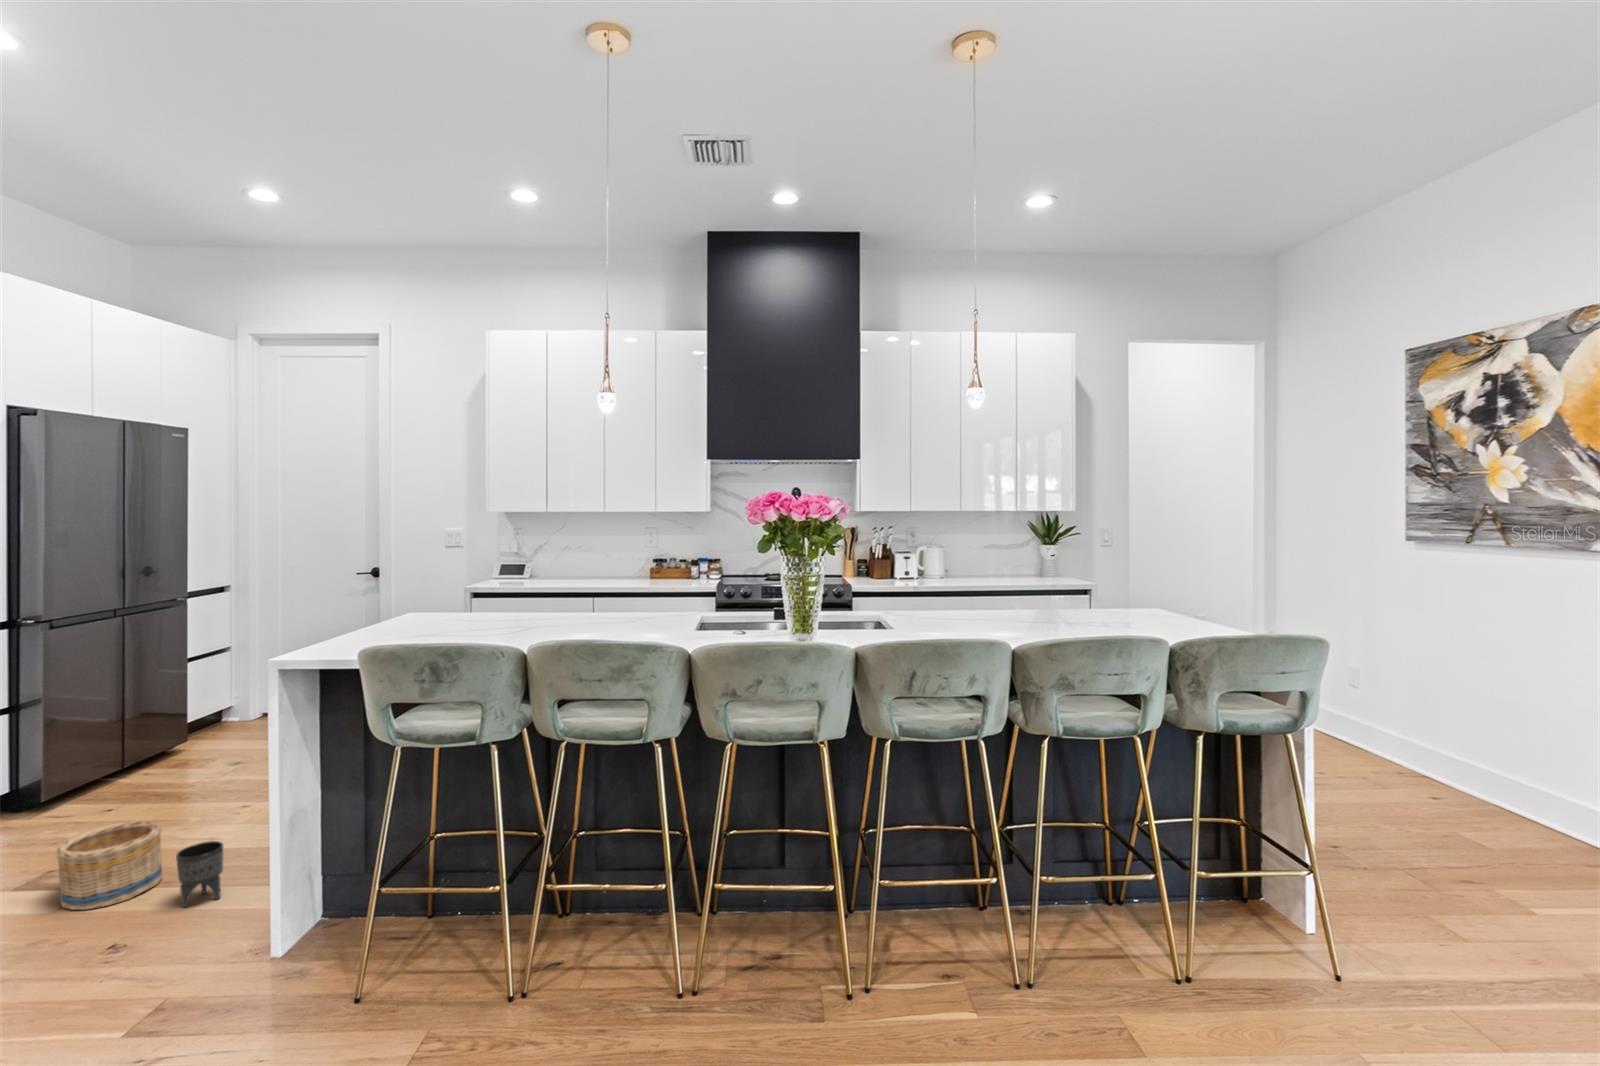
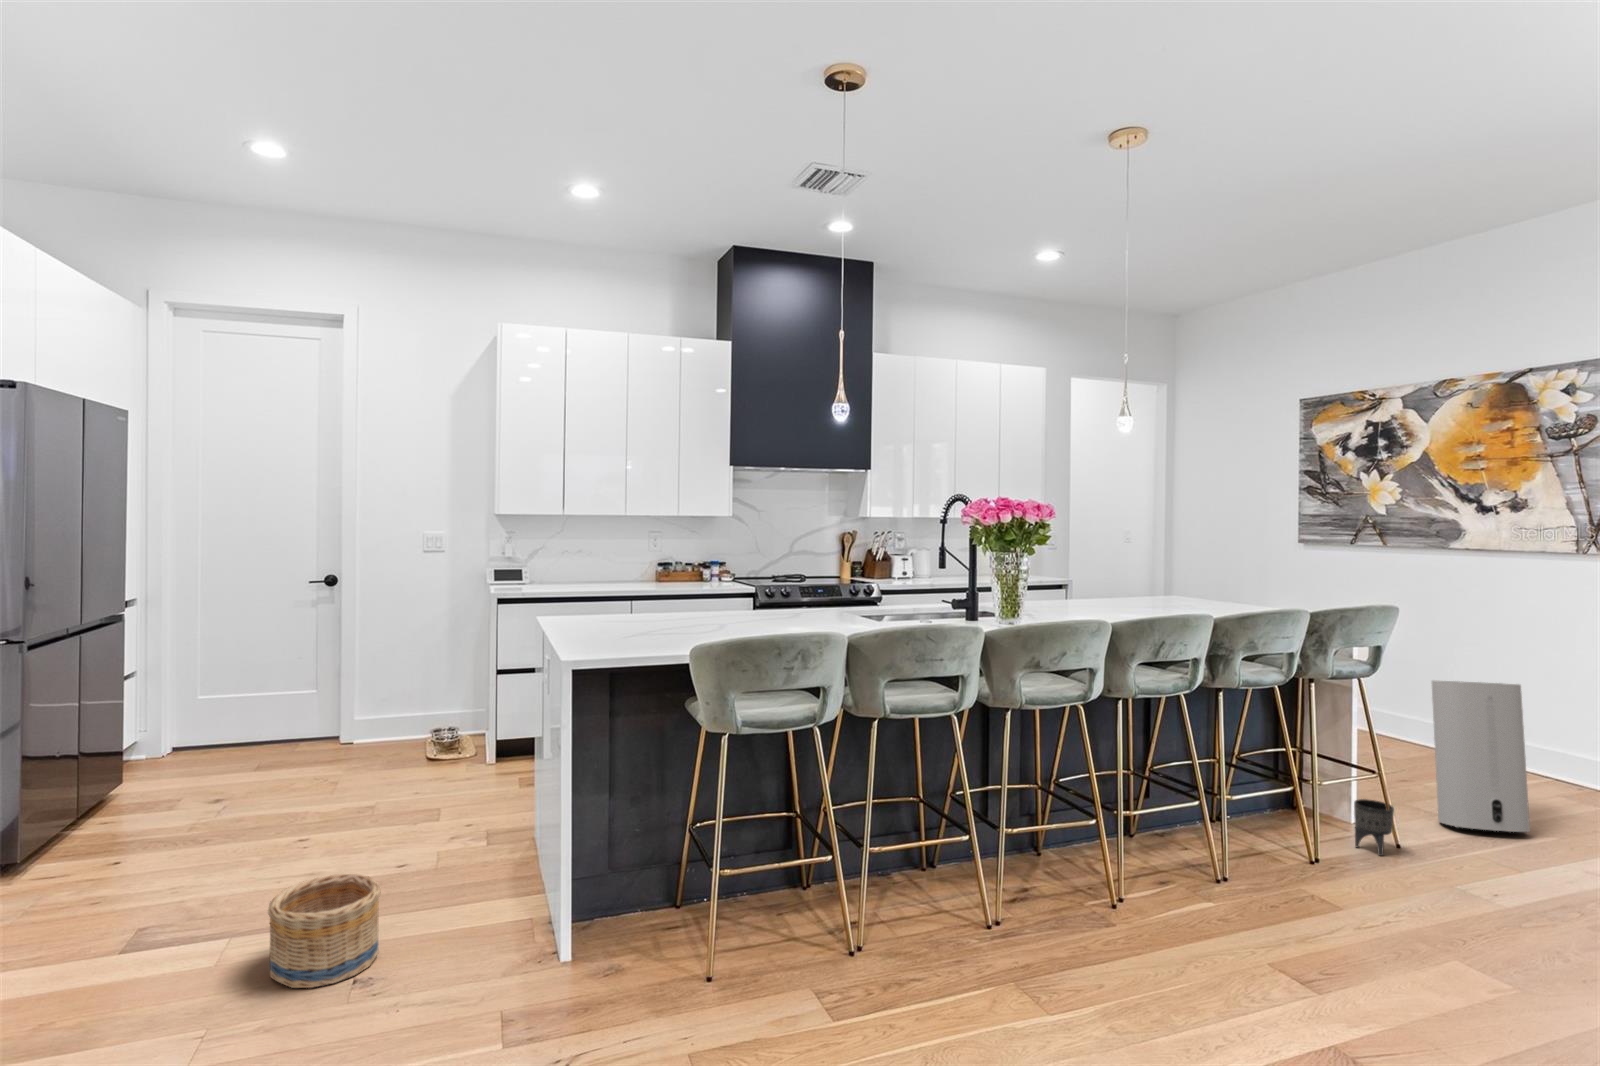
air purifier: none [1391,753,1542,1010] -> present [1432,681,1530,832]
planter: present [176,841,224,907] -> present [1354,799,1394,856]

